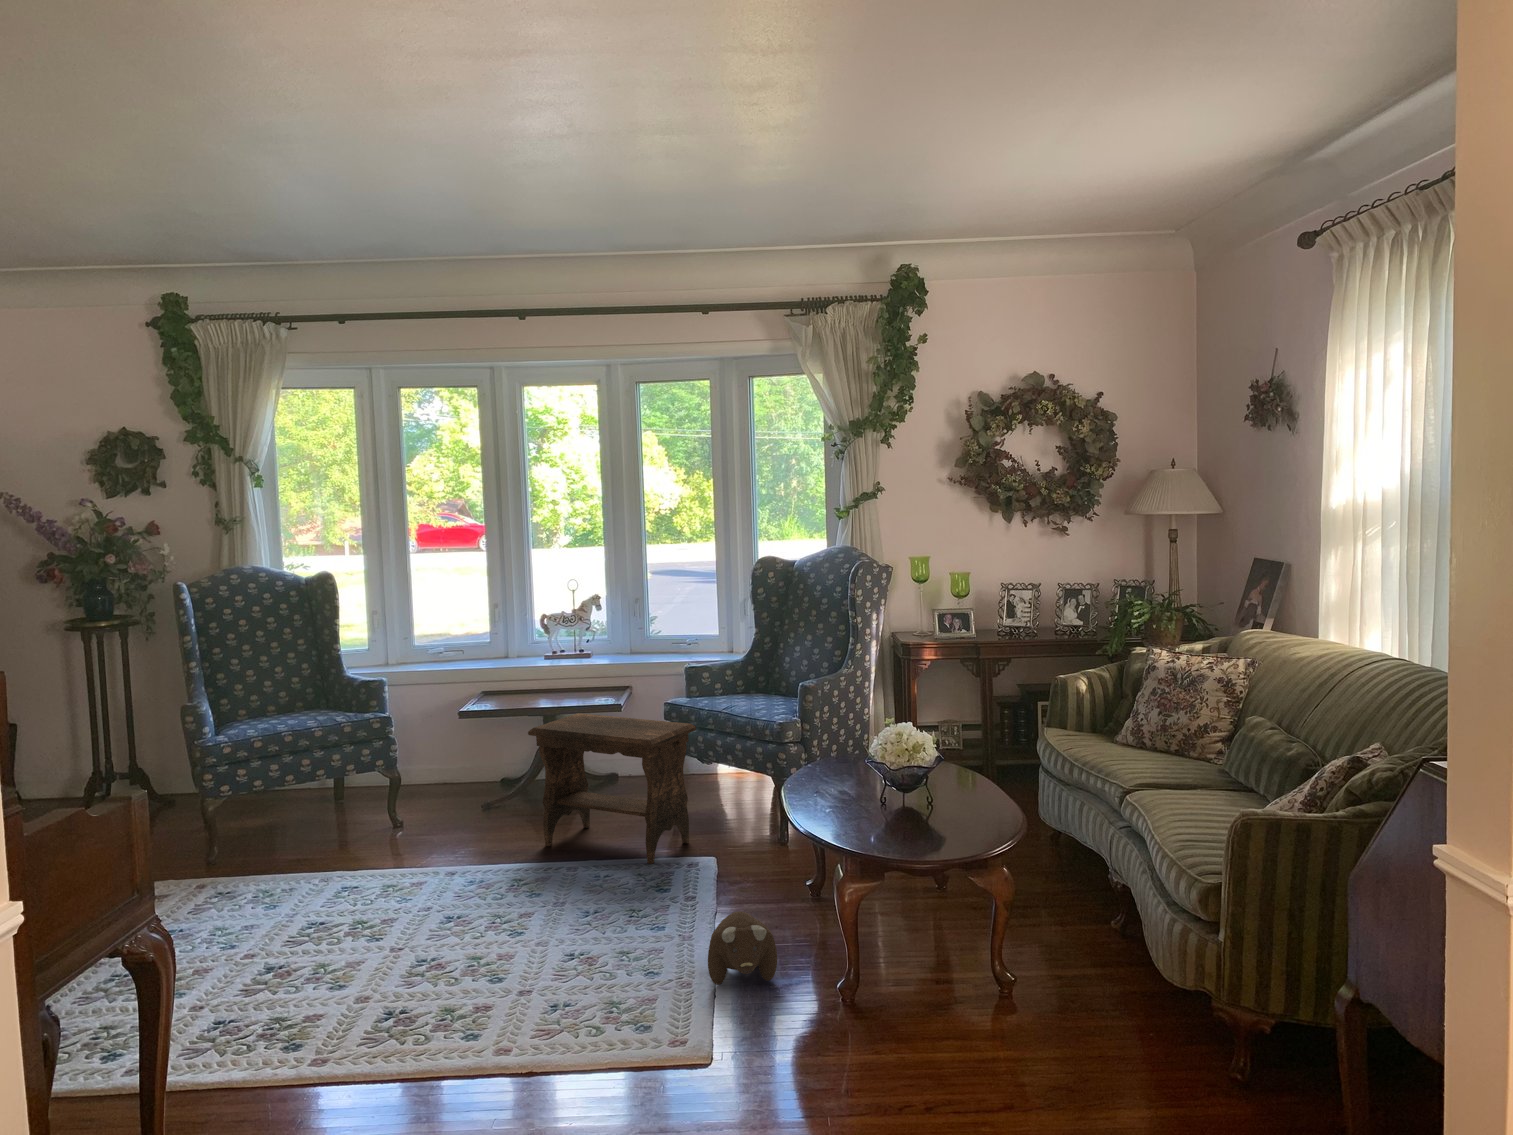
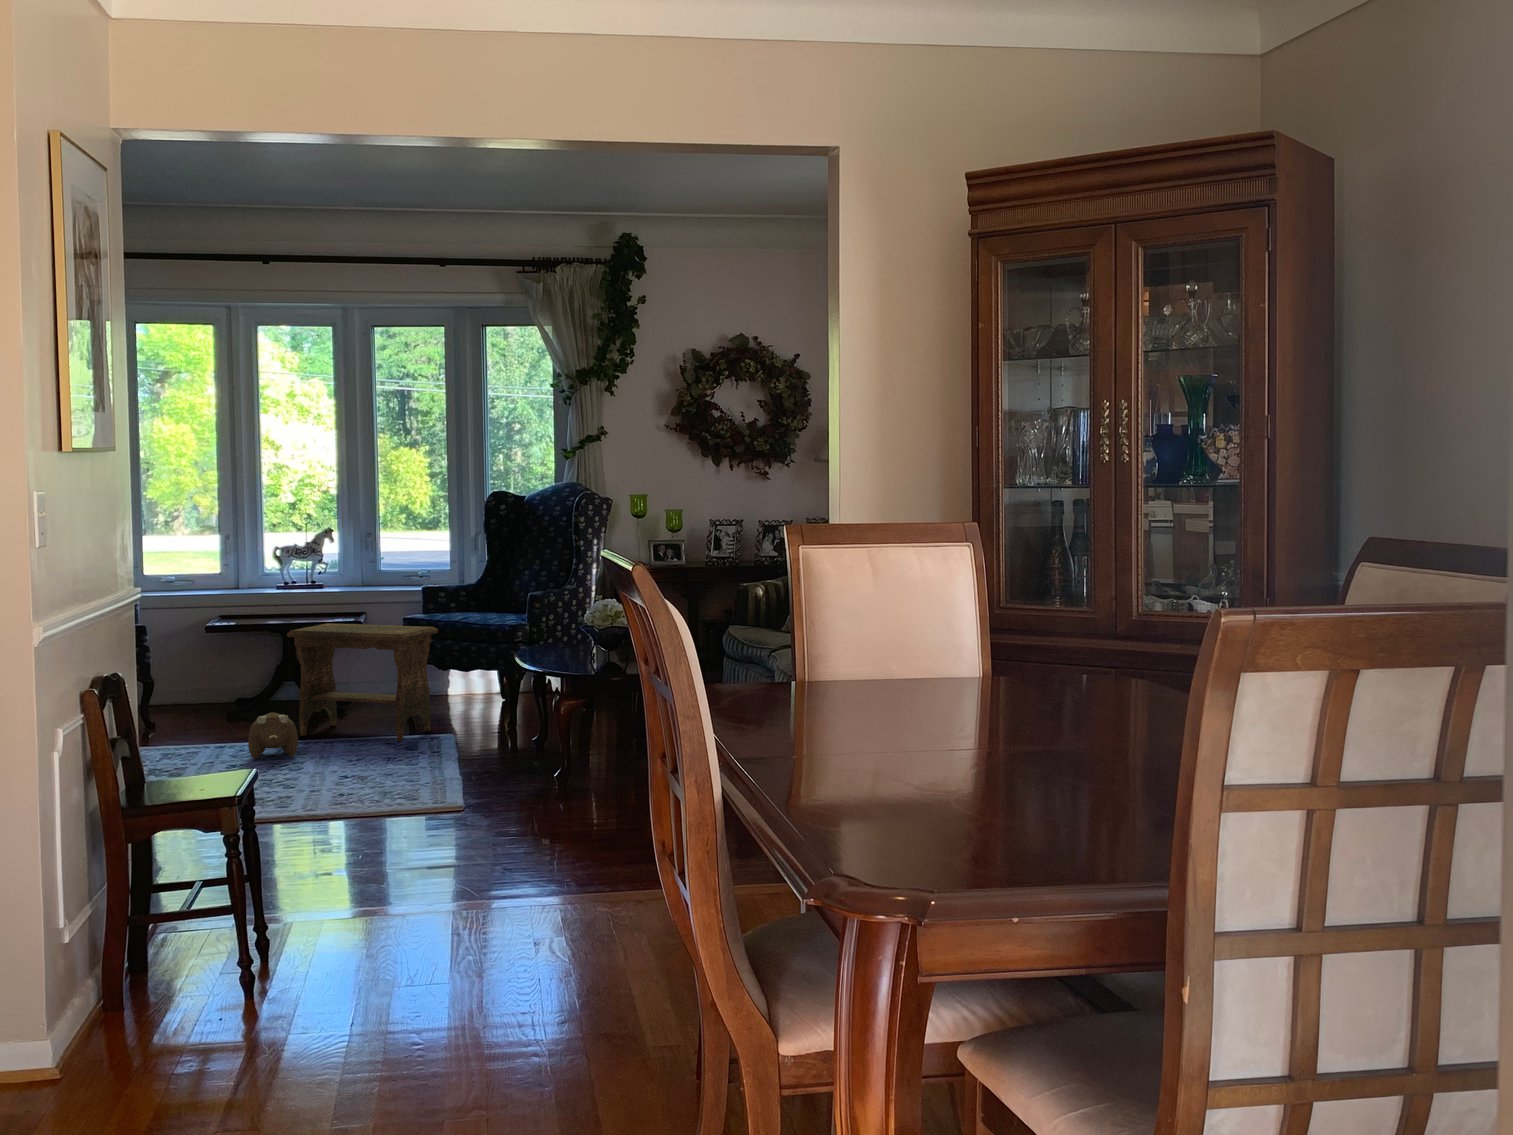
plush toy: present [708,911,777,985] -> present [248,713,298,759]

